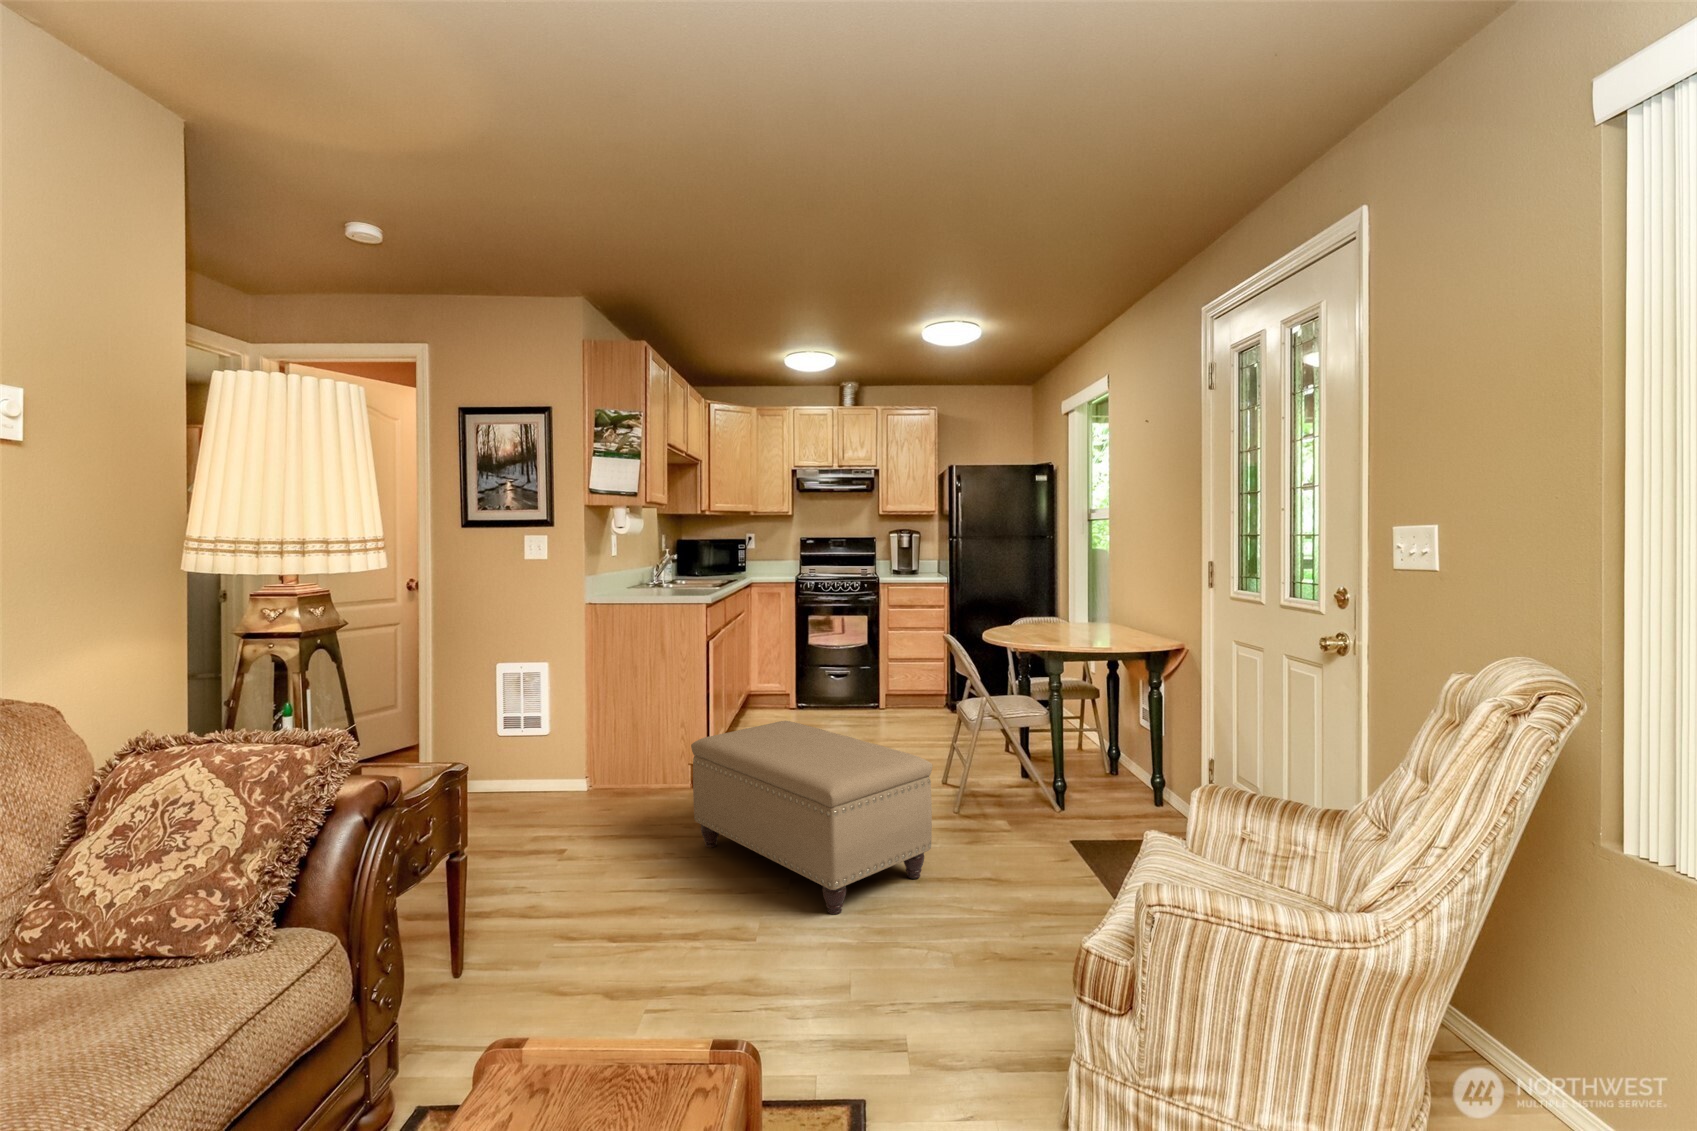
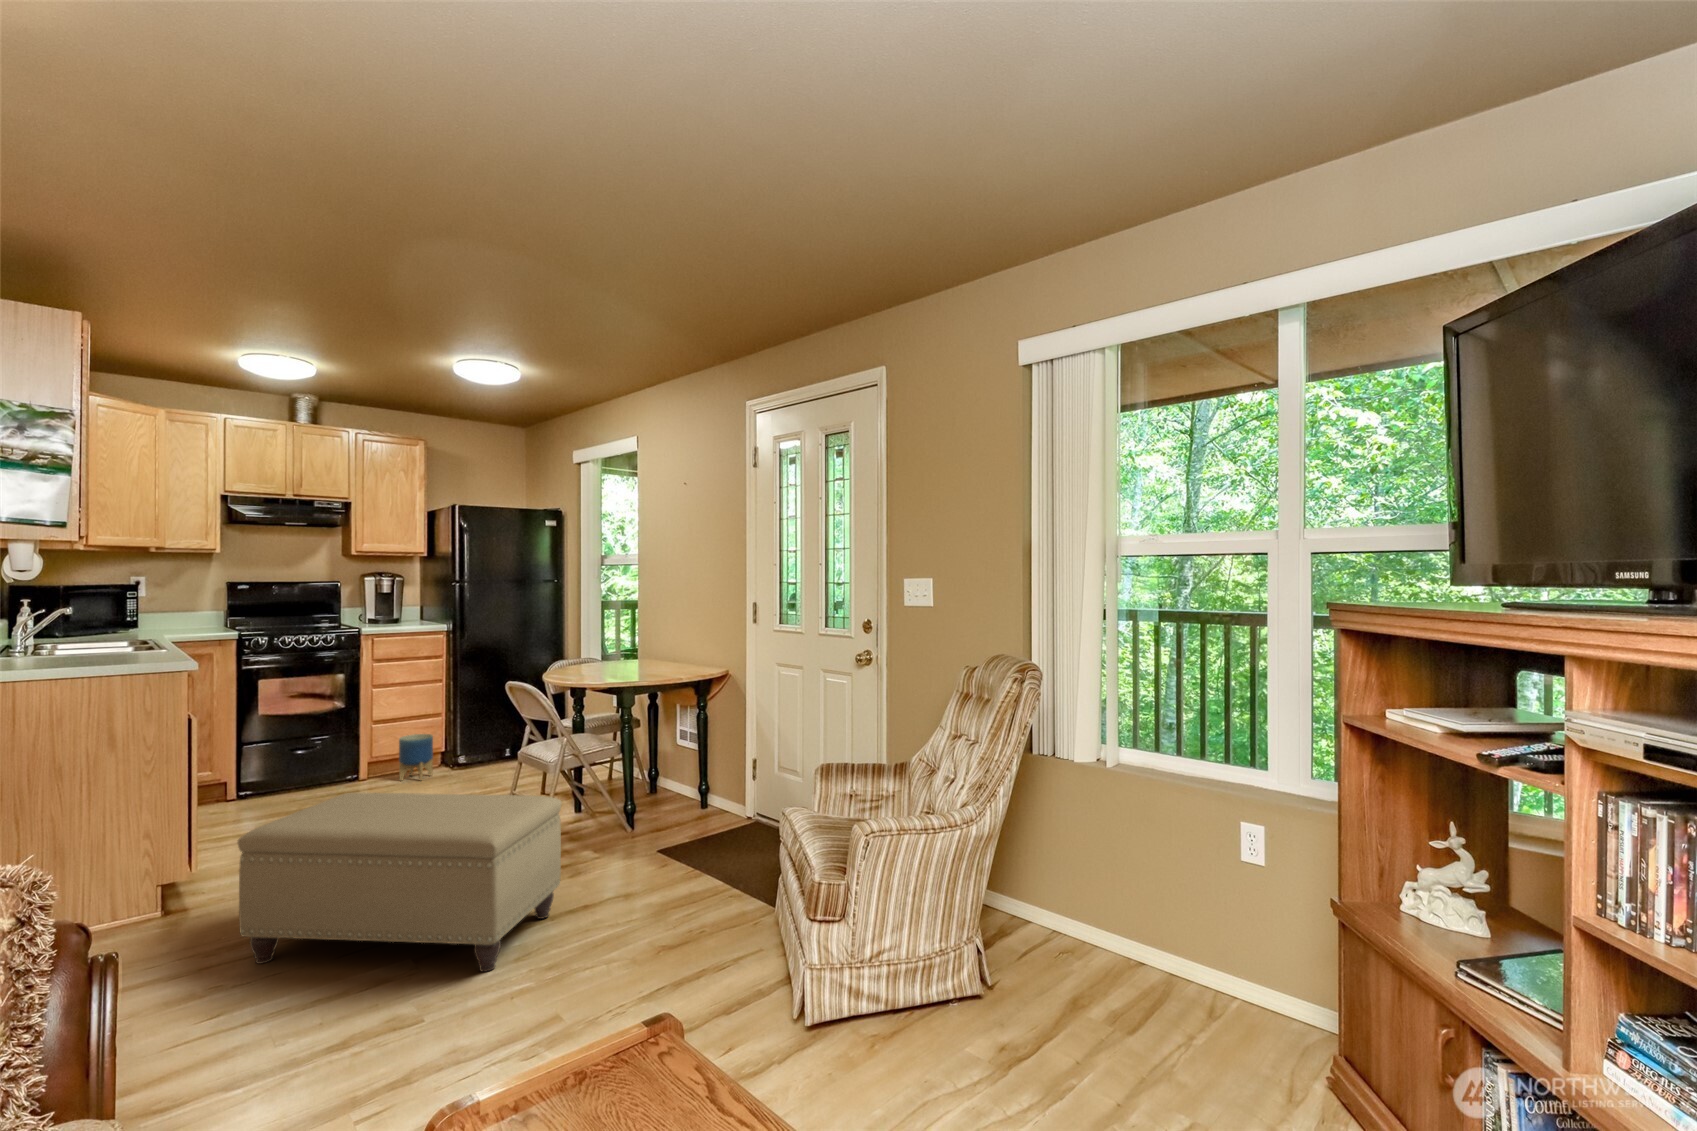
planter: none [905,676,933,719] -> present [399,734,433,781]

